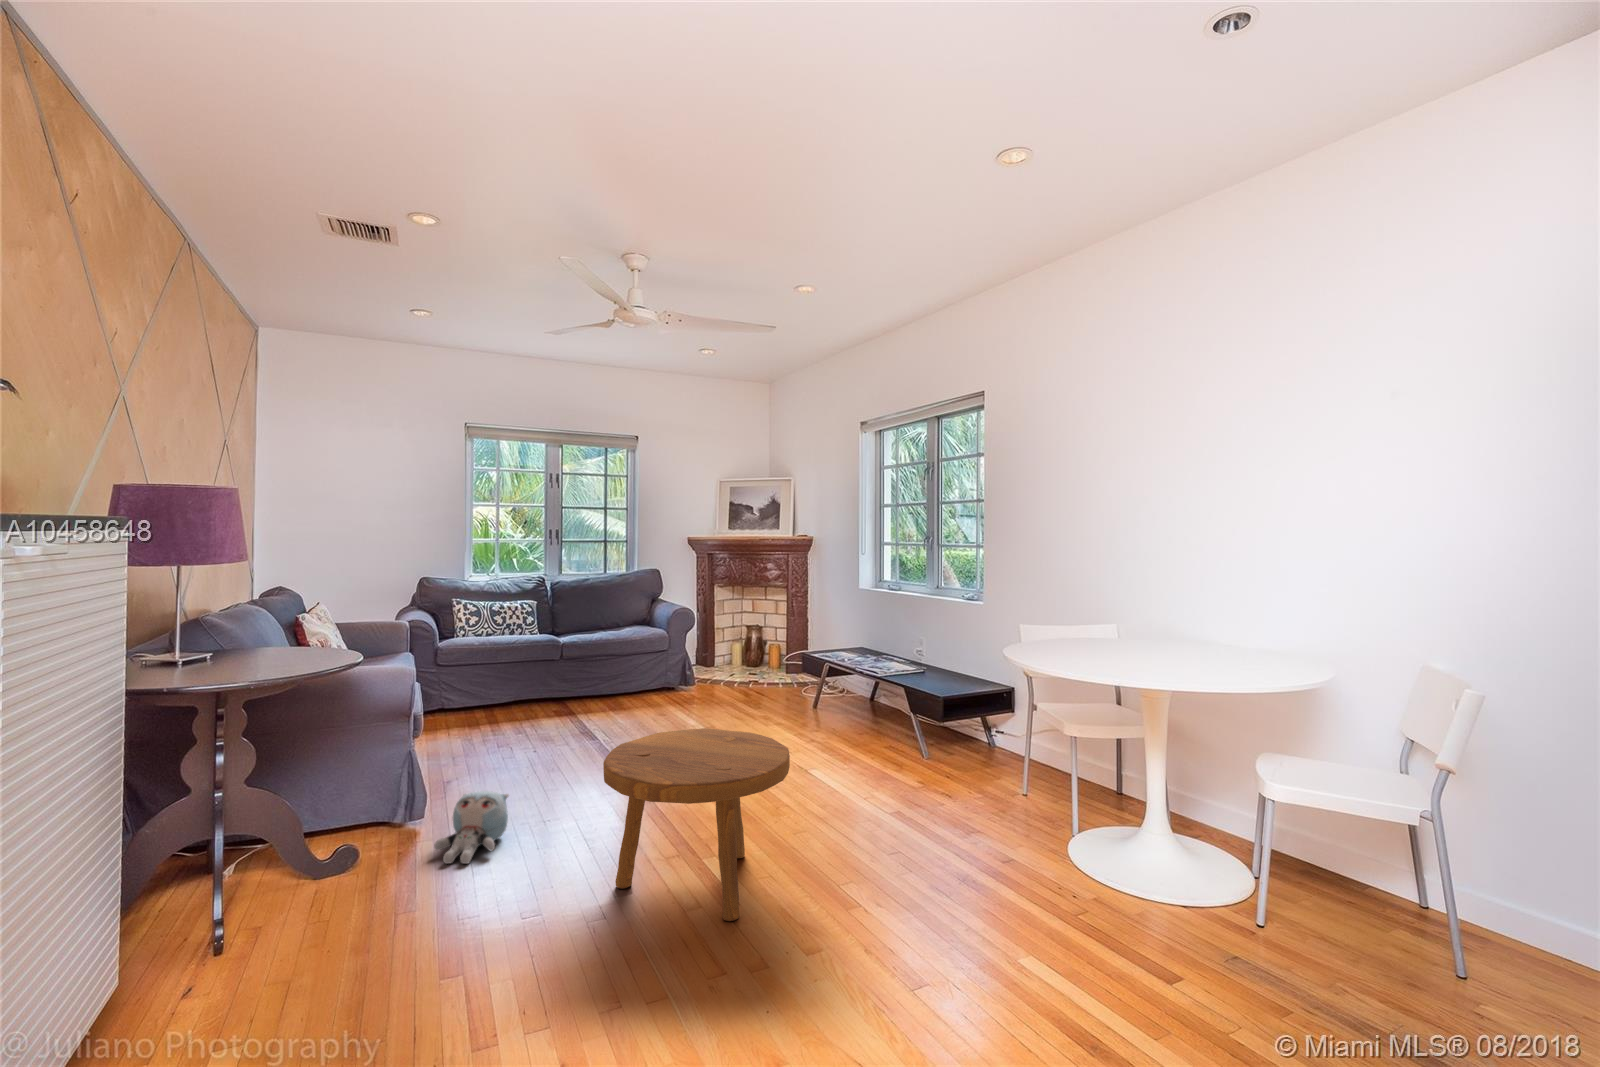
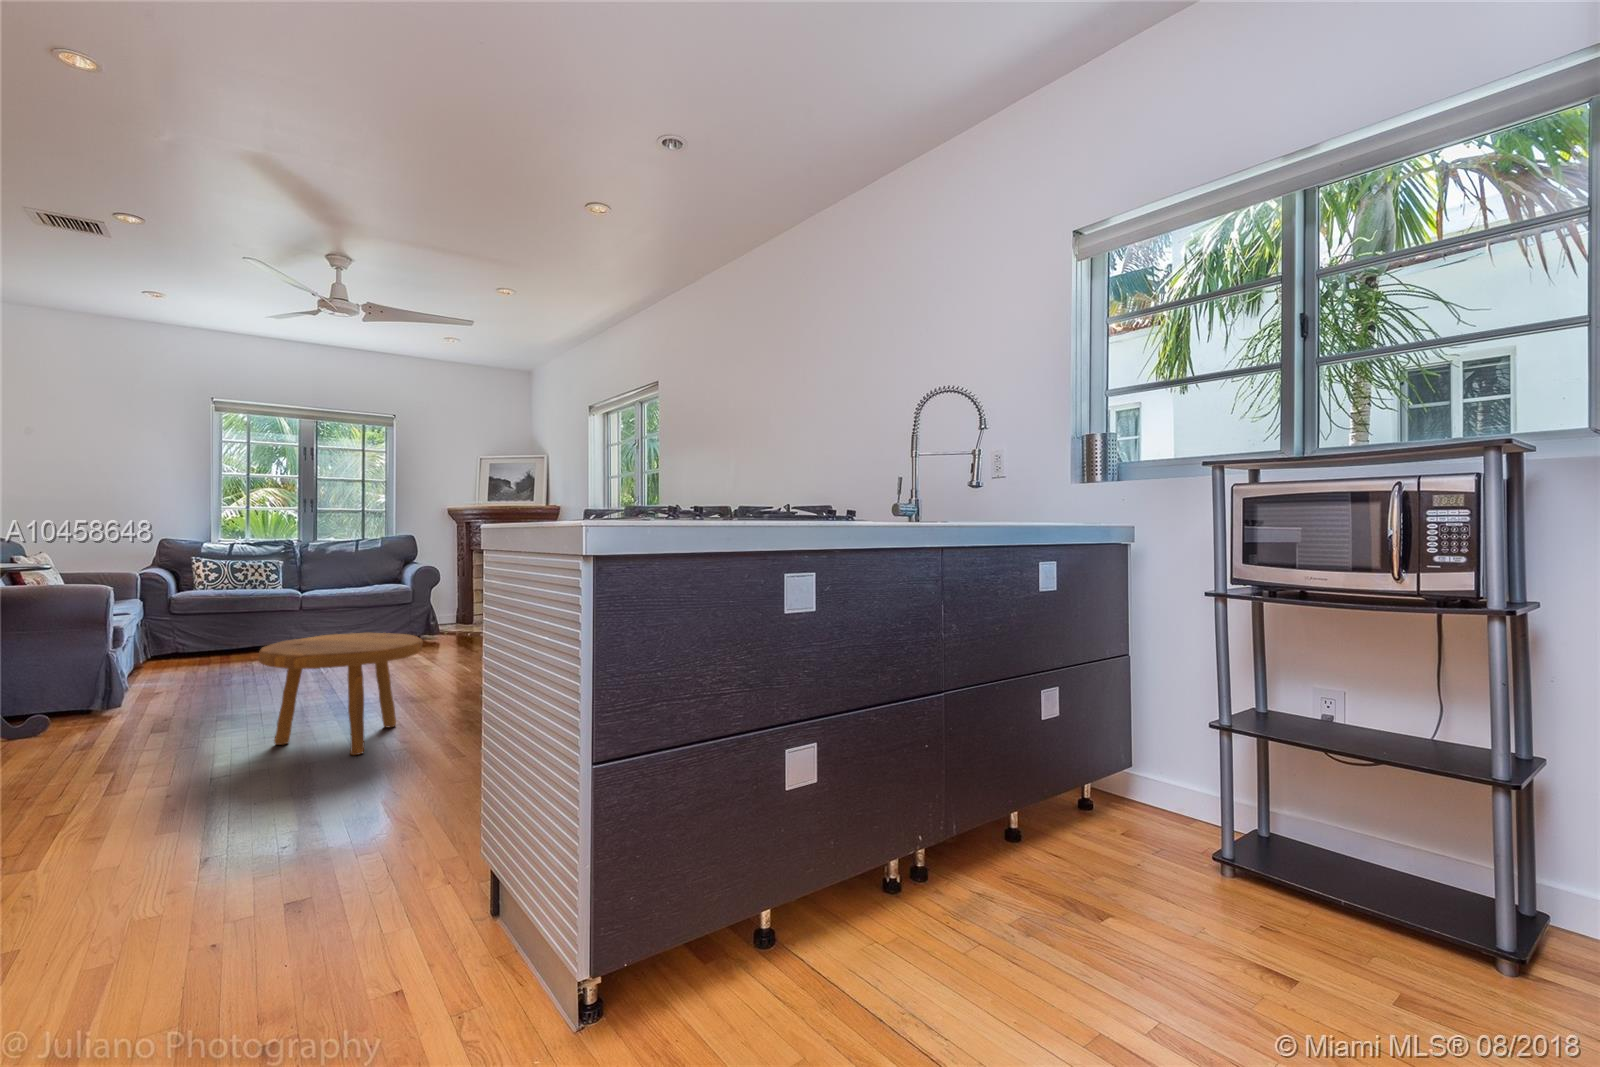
plush toy: present [434,791,509,864] -> none [122,689,199,740]

